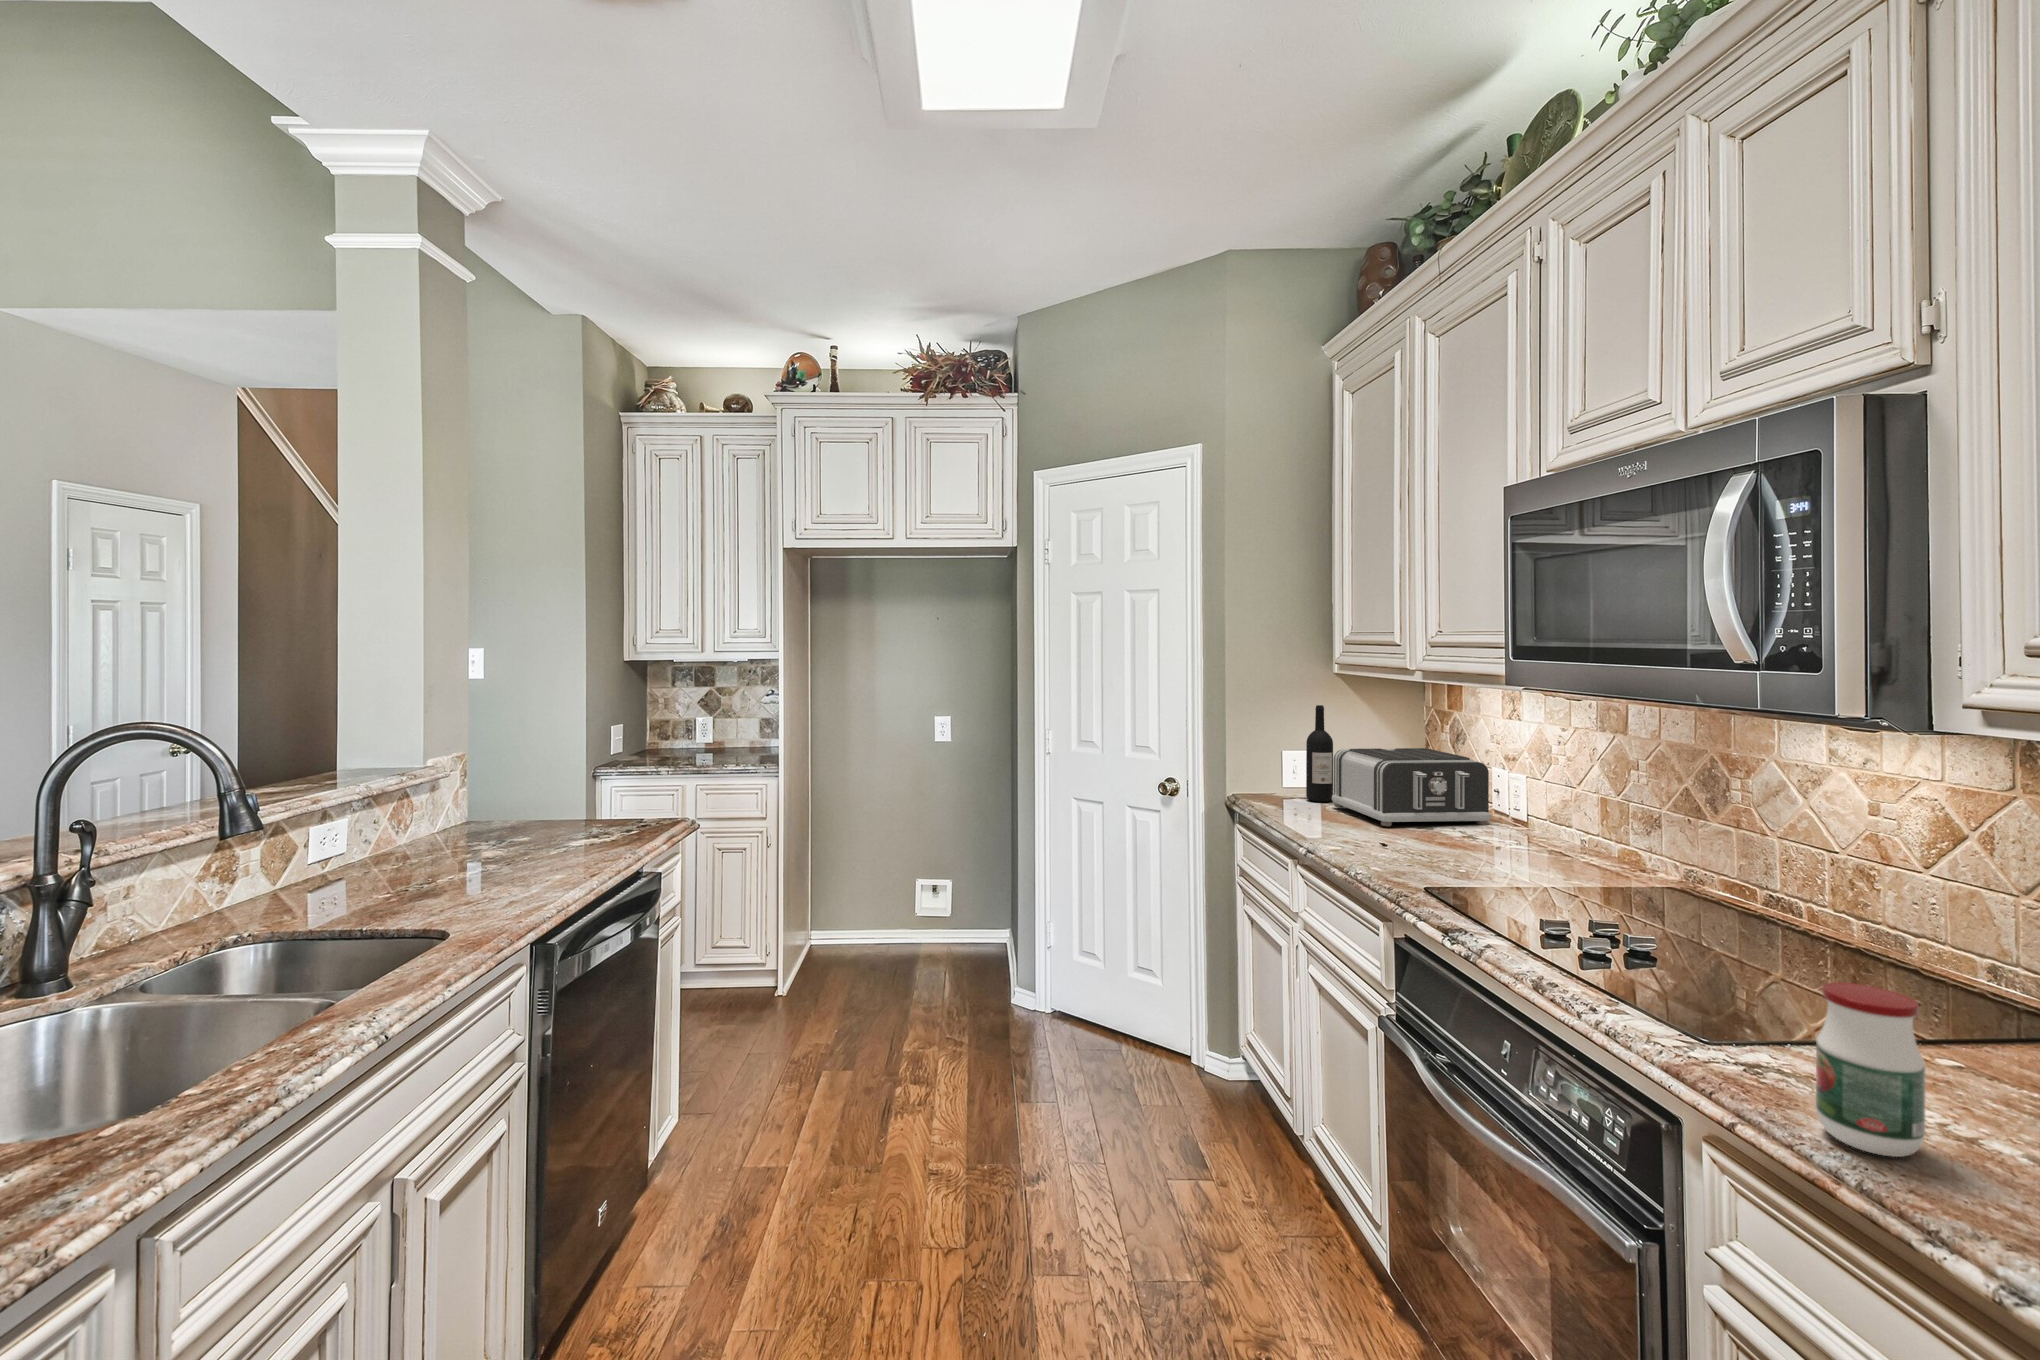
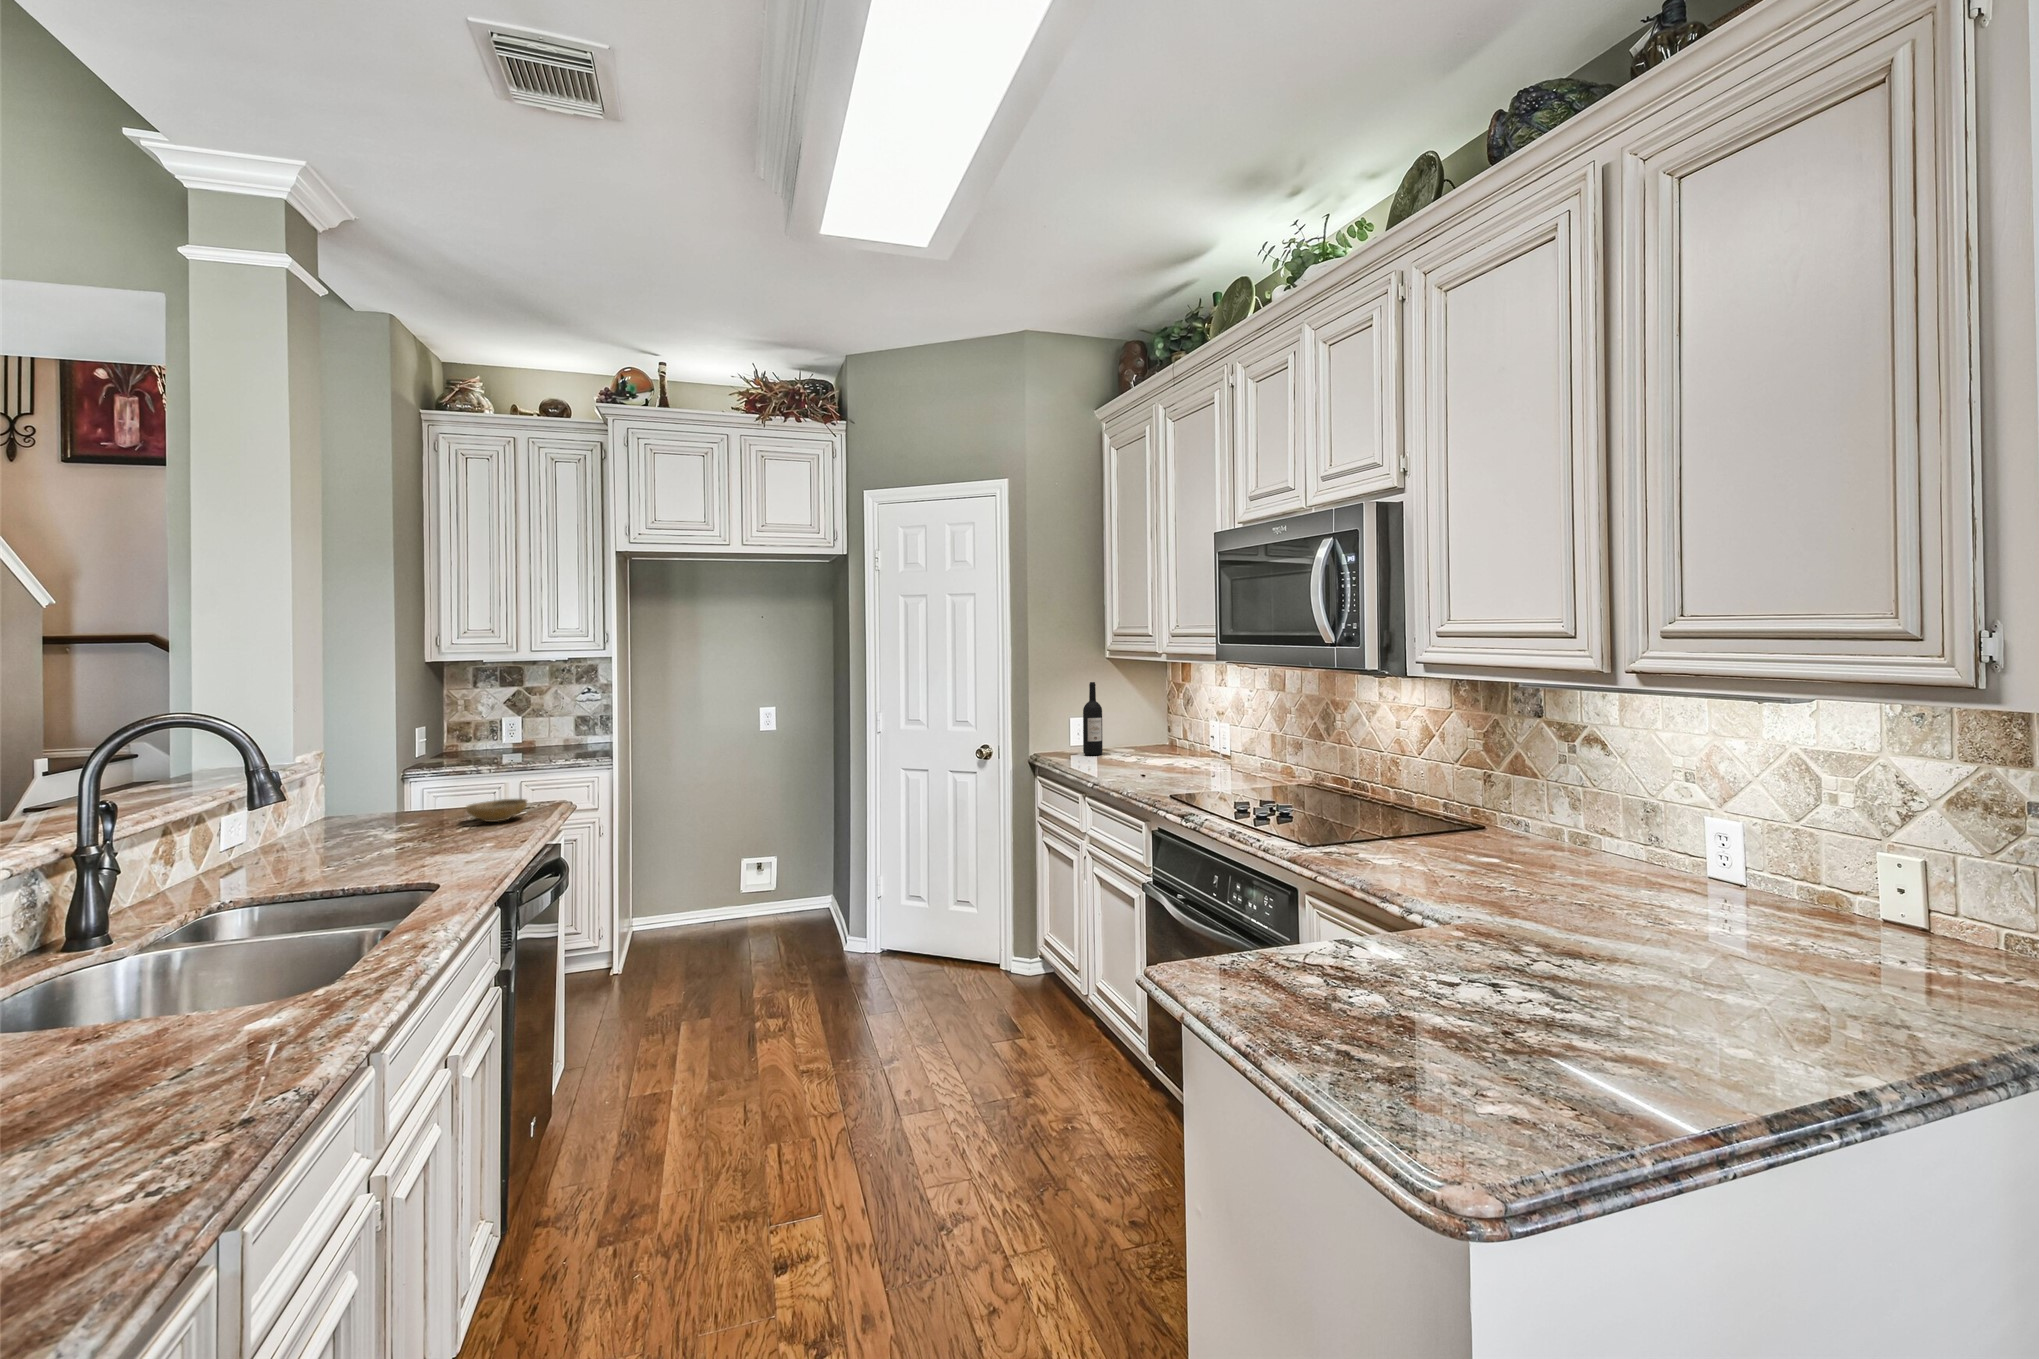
toaster: present [1332,748,1491,826] -> none [1102,711,1208,766]
ceramic bowl: none [570,819,633,845] -> present [466,799,527,822]
jar: present [1816,982,1925,1157] -> none [1349,794,1389,871]

